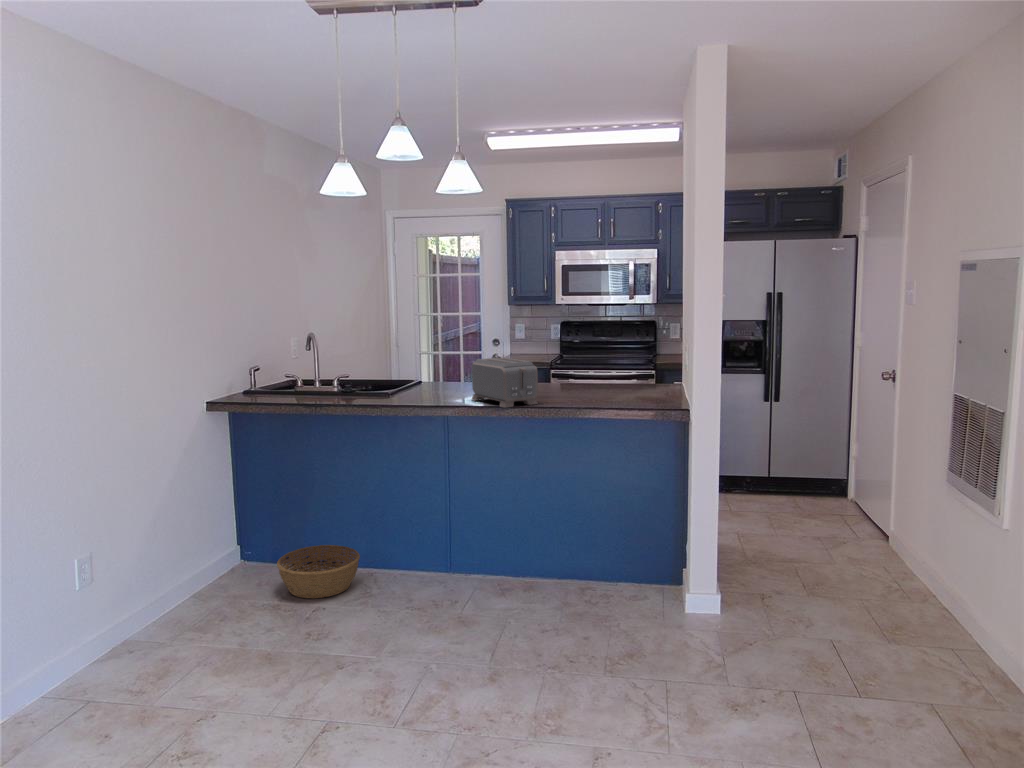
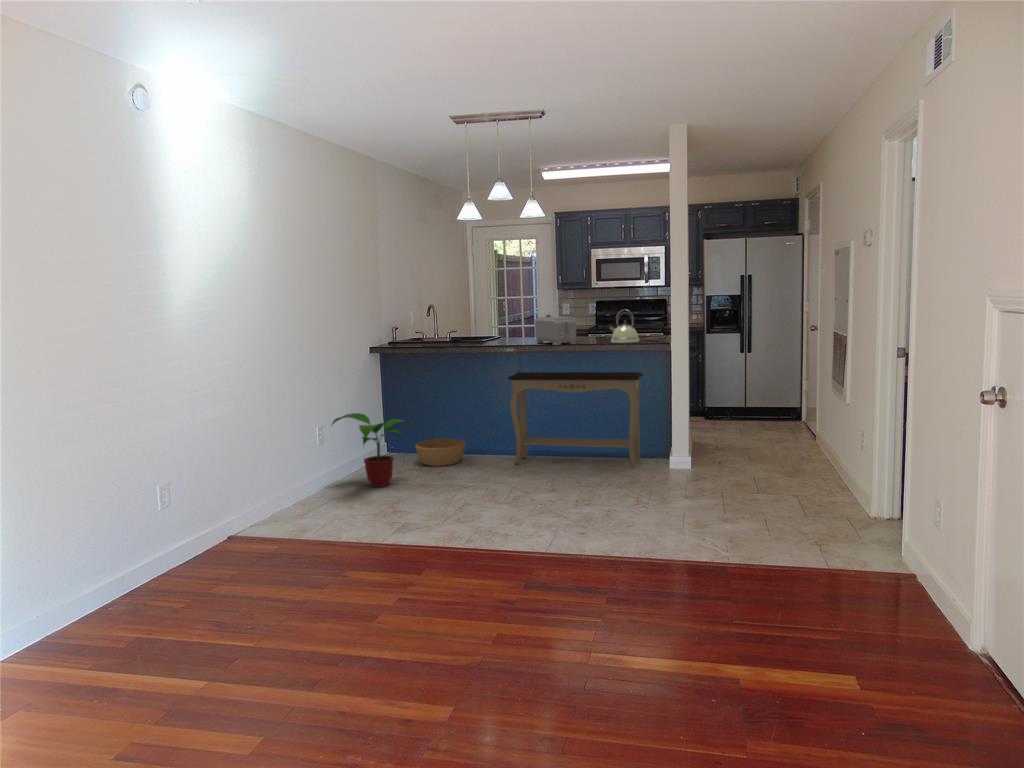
kettle: none [589,350,638,405] -> present [610,310,639,343]
console table: none [426,445,643,611] -> present [508,372,643,468]
potted plant: none [114,526,263,660] -> present [332,413,413,487]

